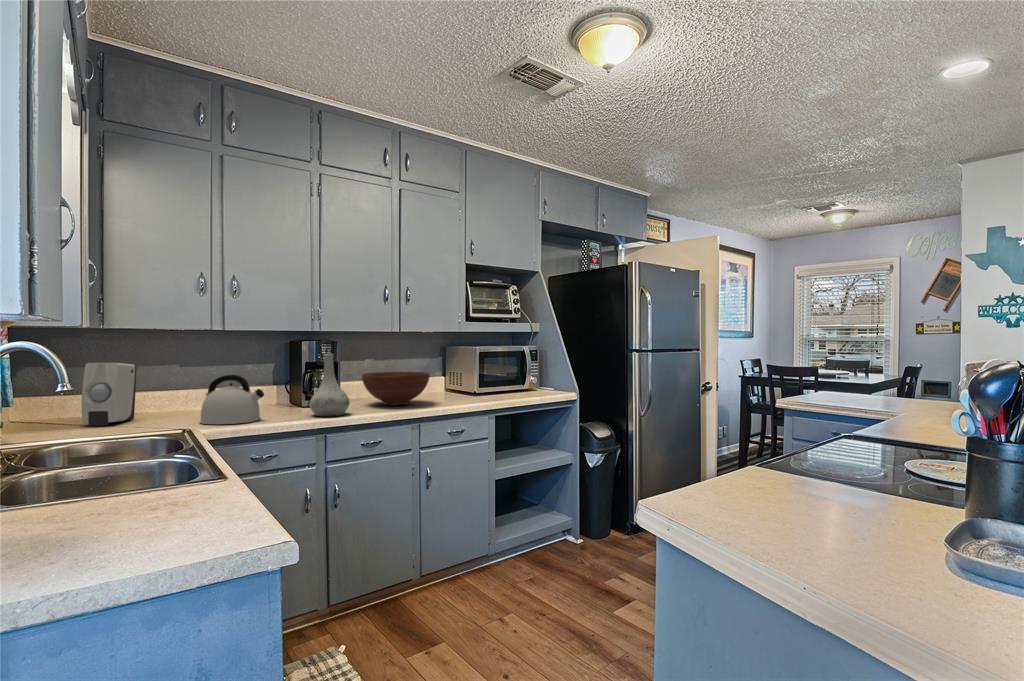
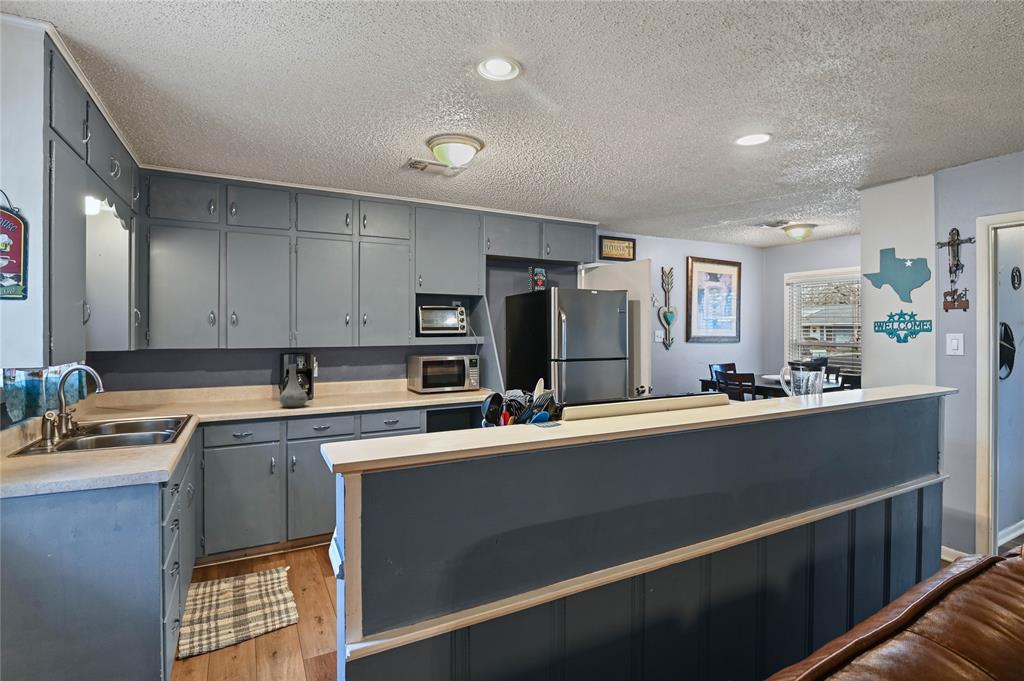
soap dispenser: present [82,363,137,426] -> none [140,370,175,410]
fruit bowl: present [362,372,430,405] -> none [326,376,376,401]
kettle: present [200,375,264,424] -> none [207,379,247,411]

